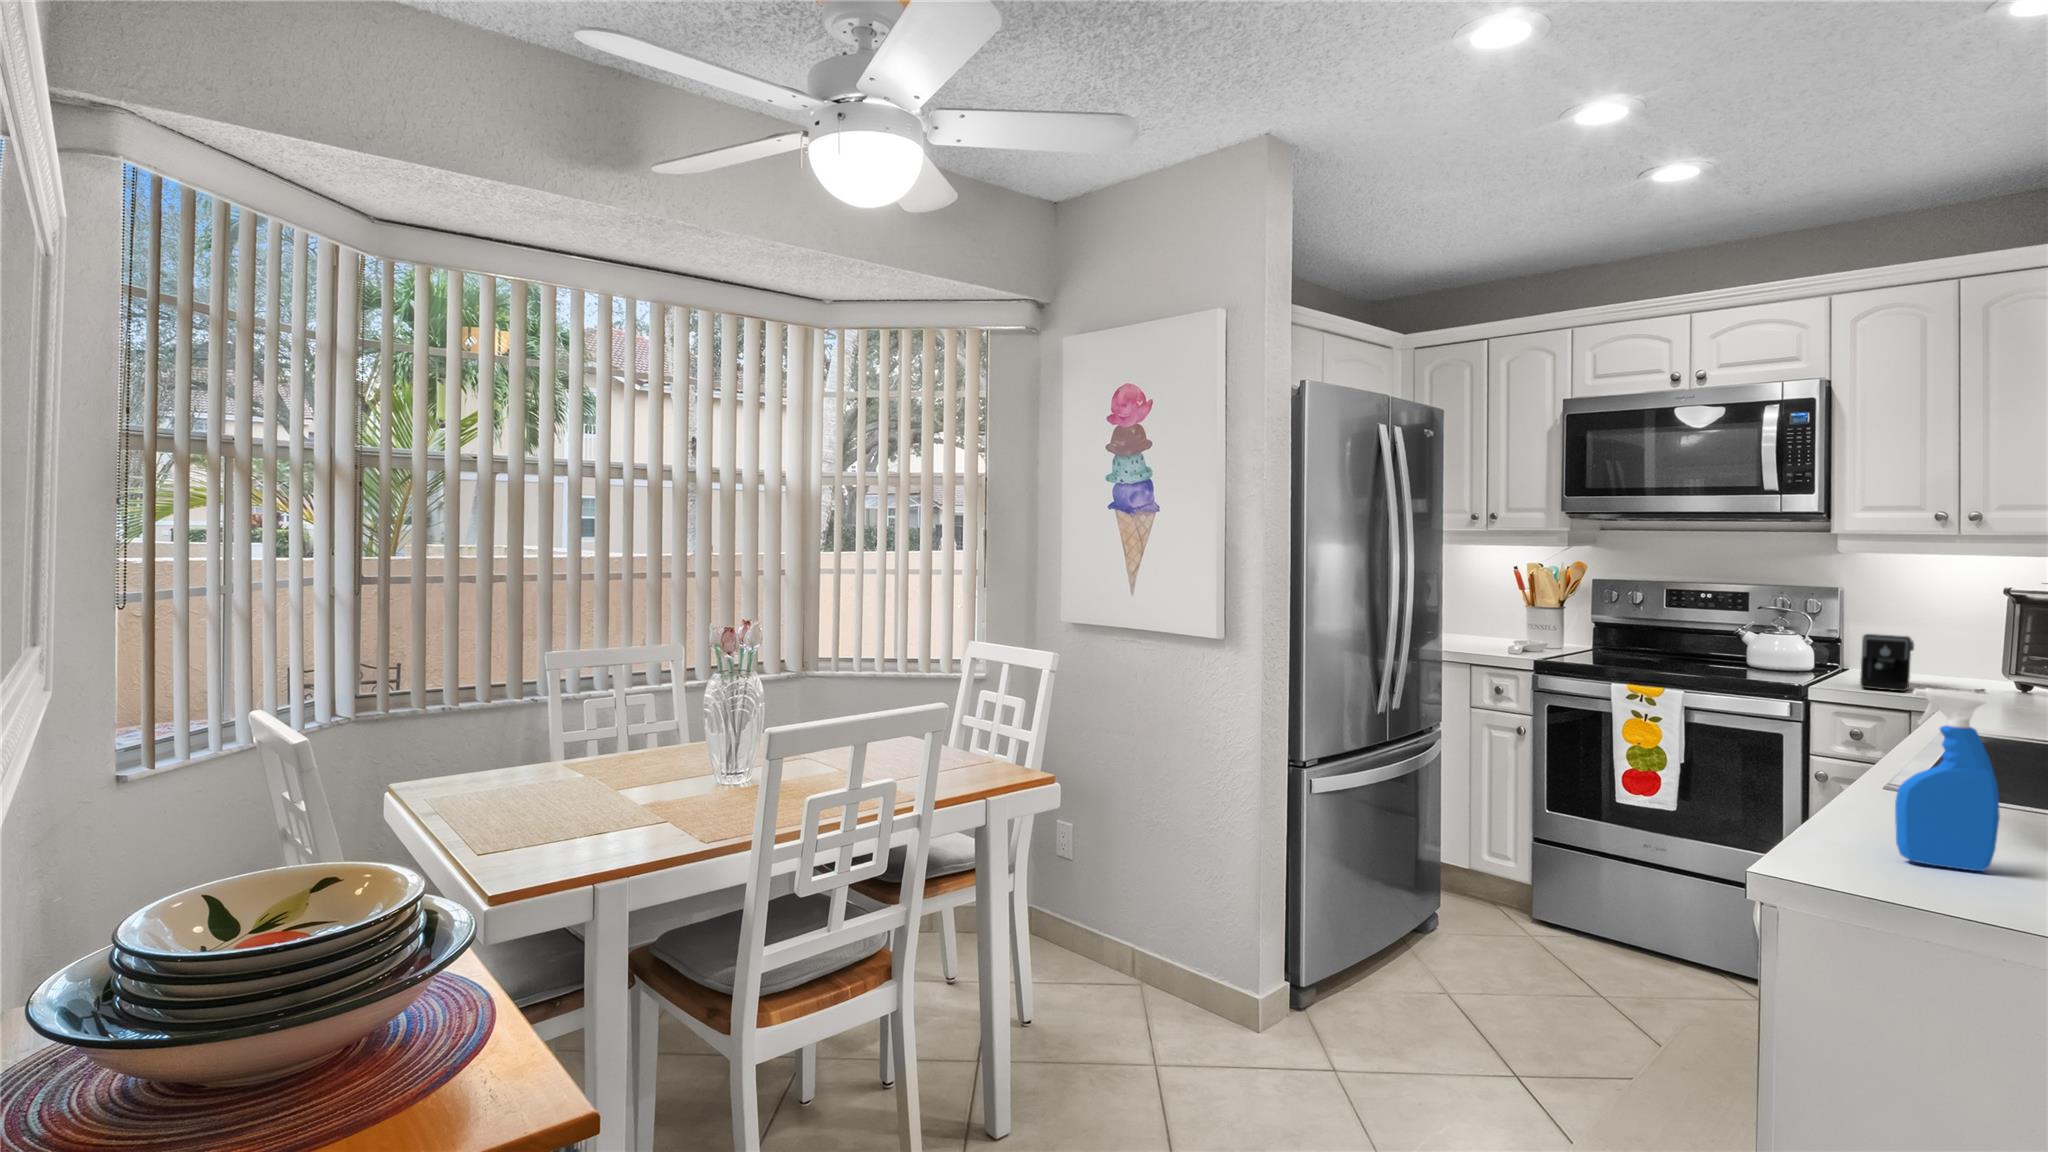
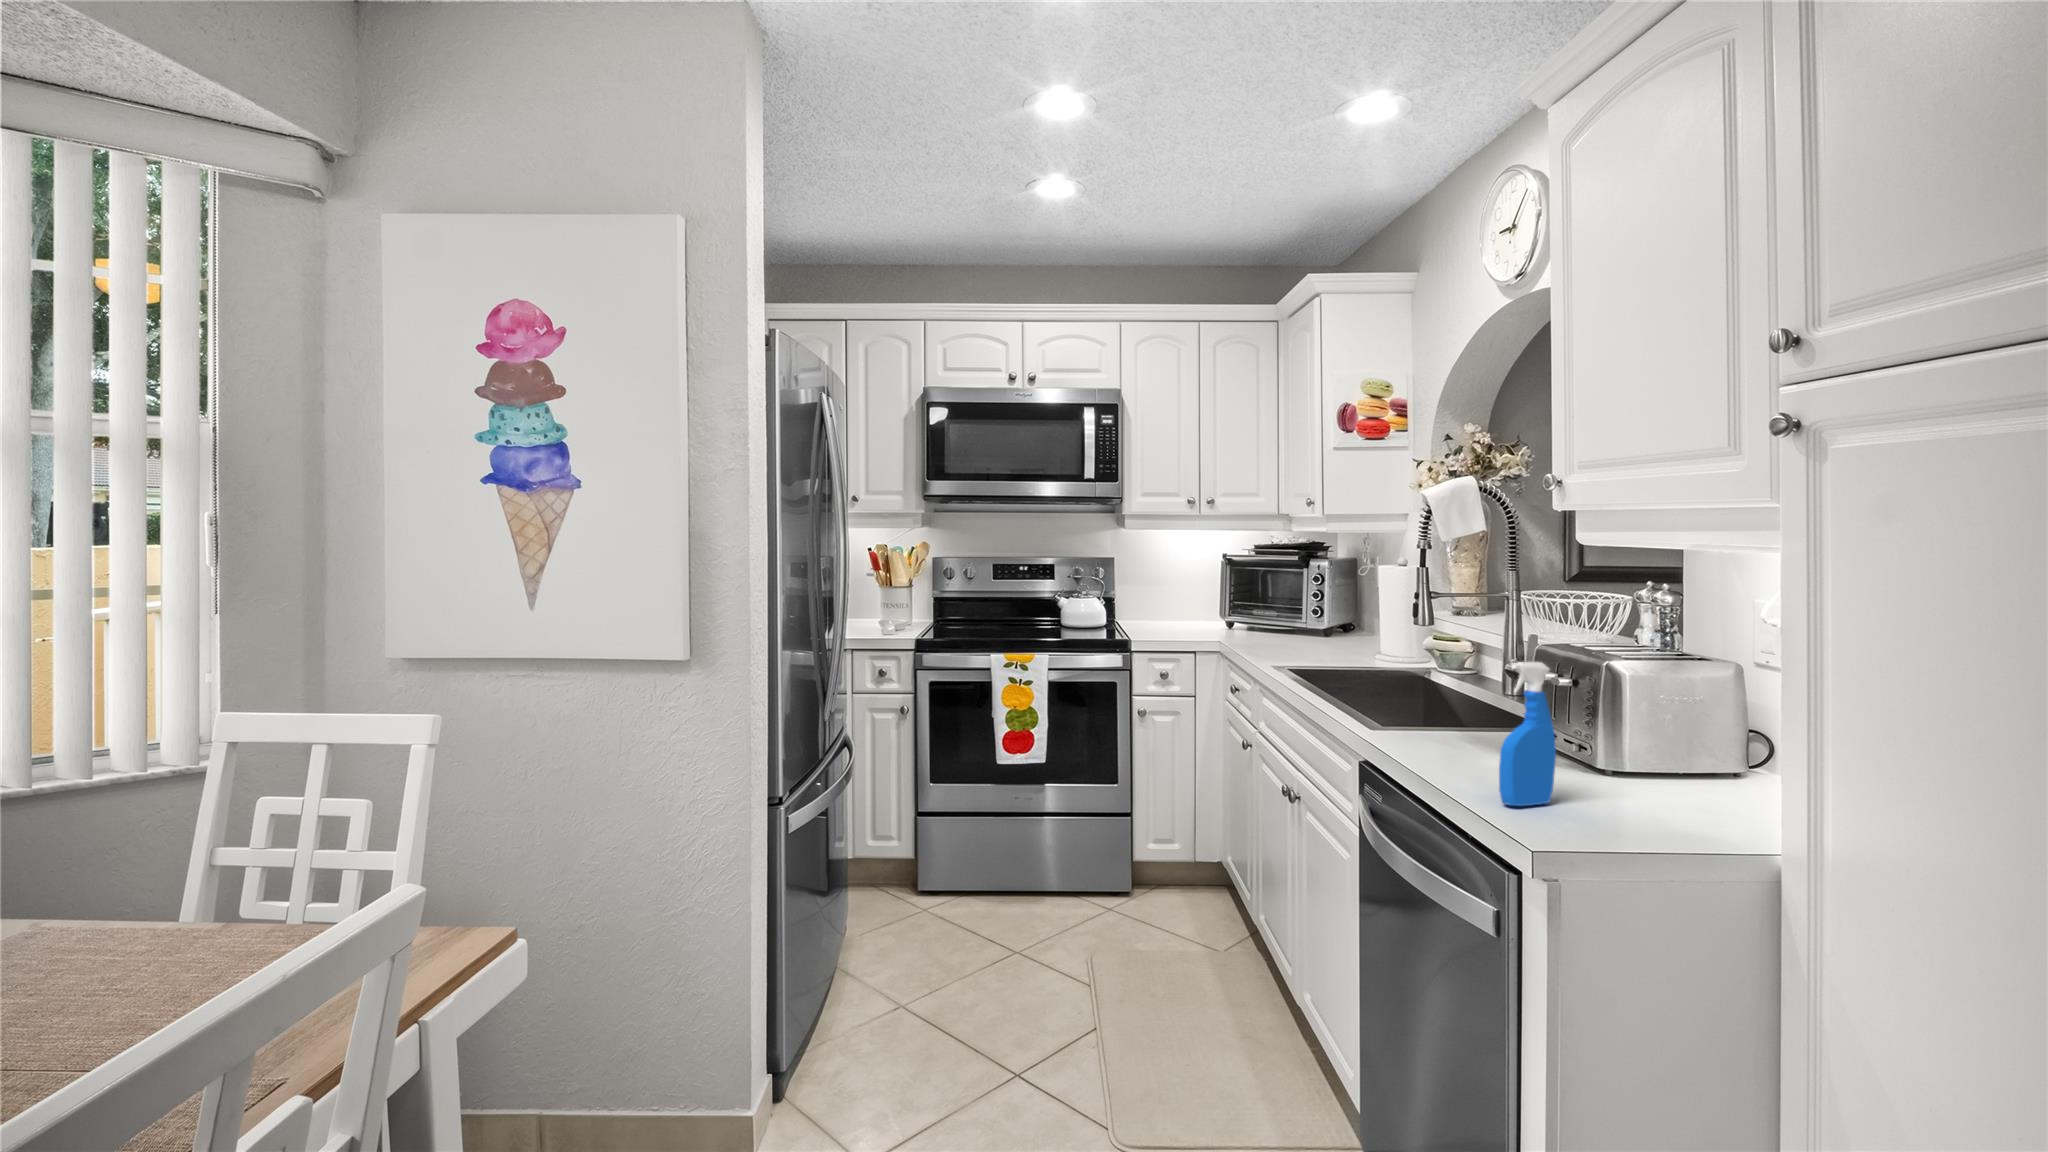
coffee maker: present [1860,634,1985,692] -> none [1152,596,1219,640]

